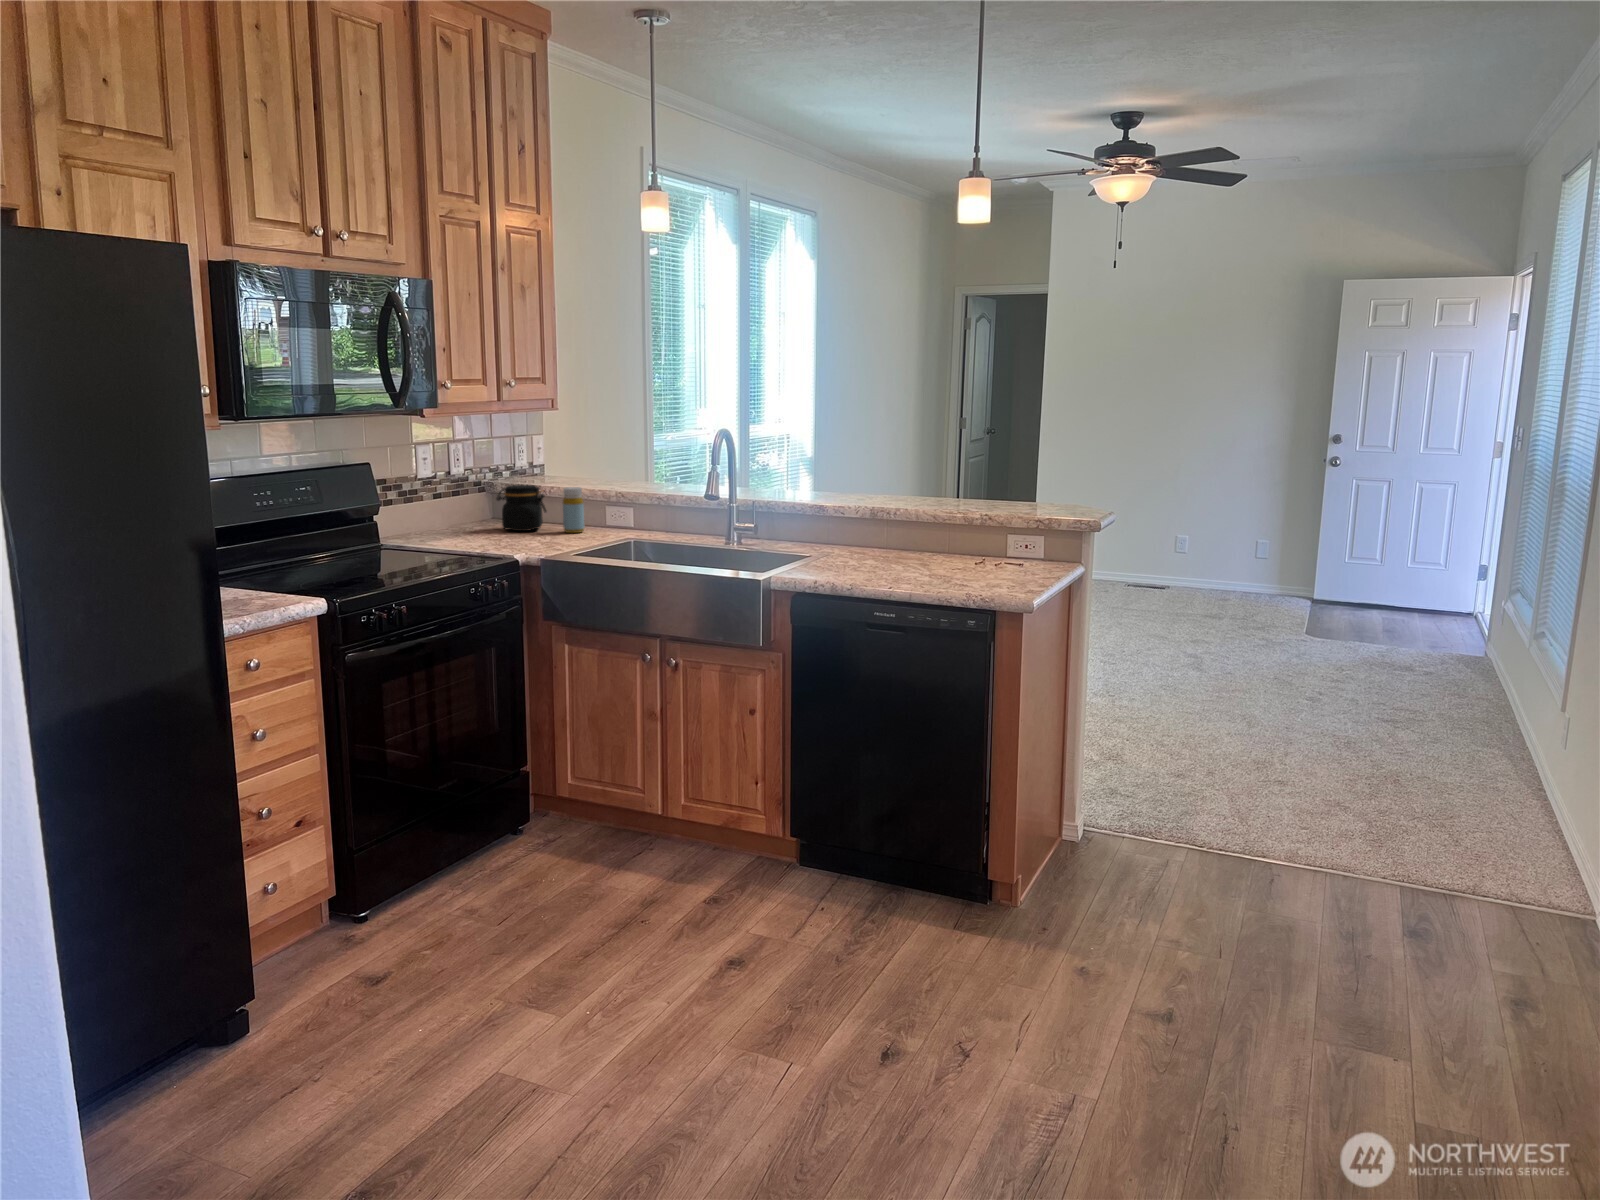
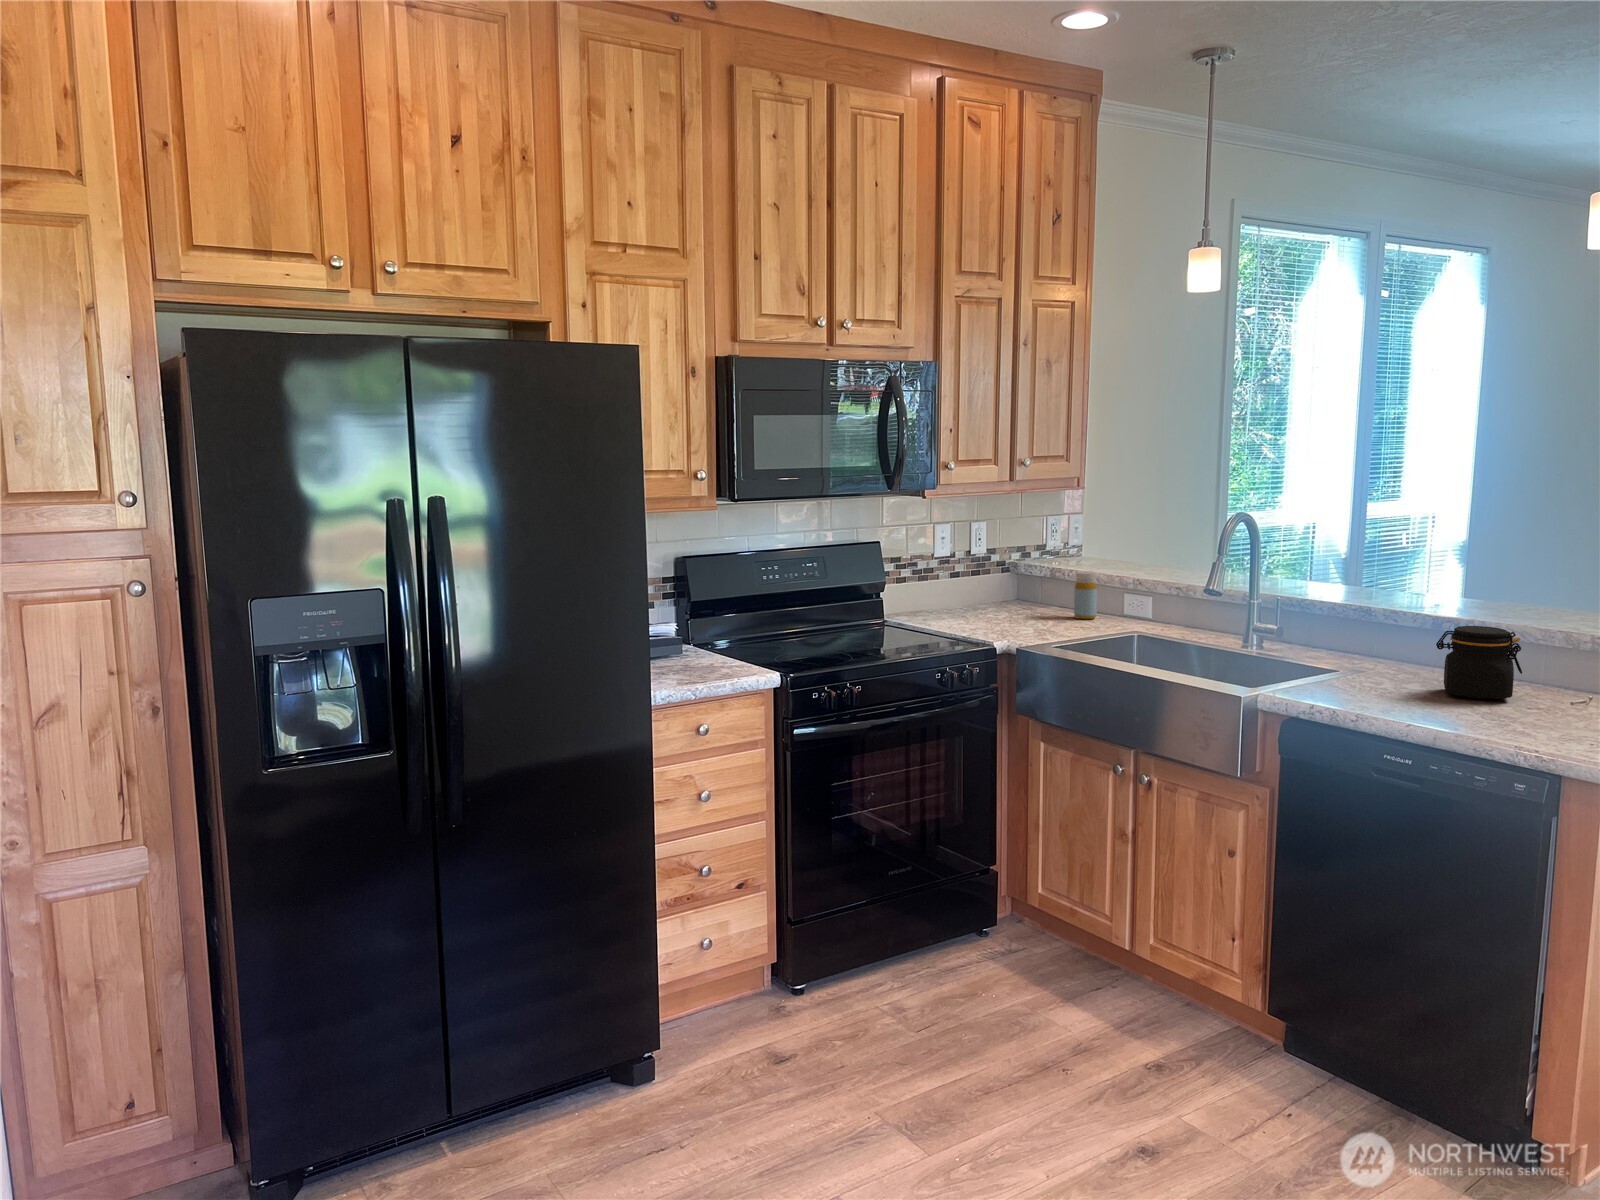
jar: present [497,485,546,531] -> present [1436,626,1522,699]

